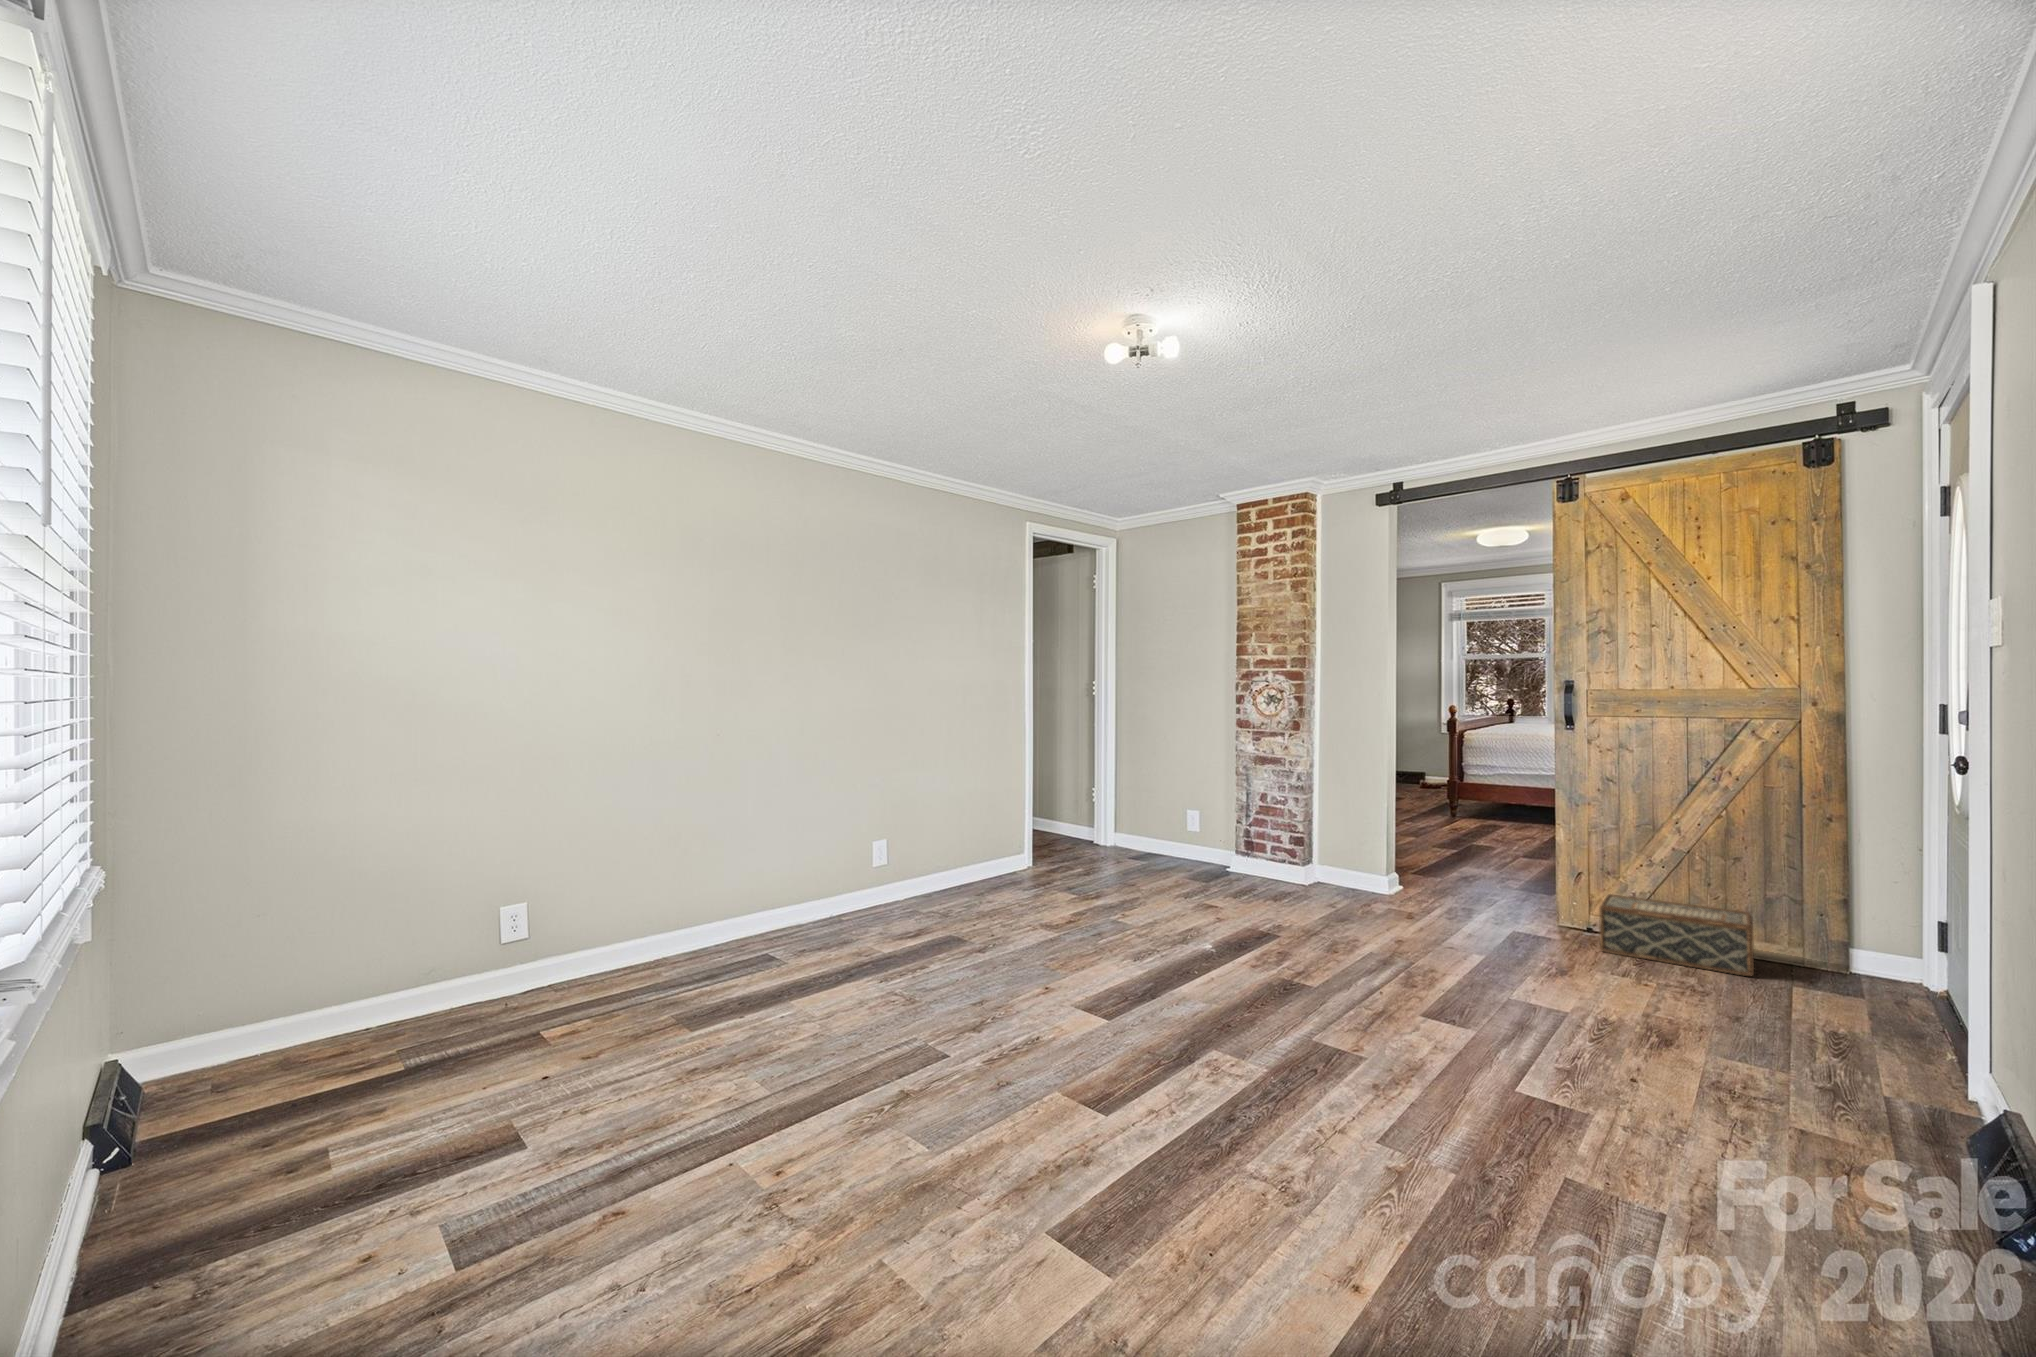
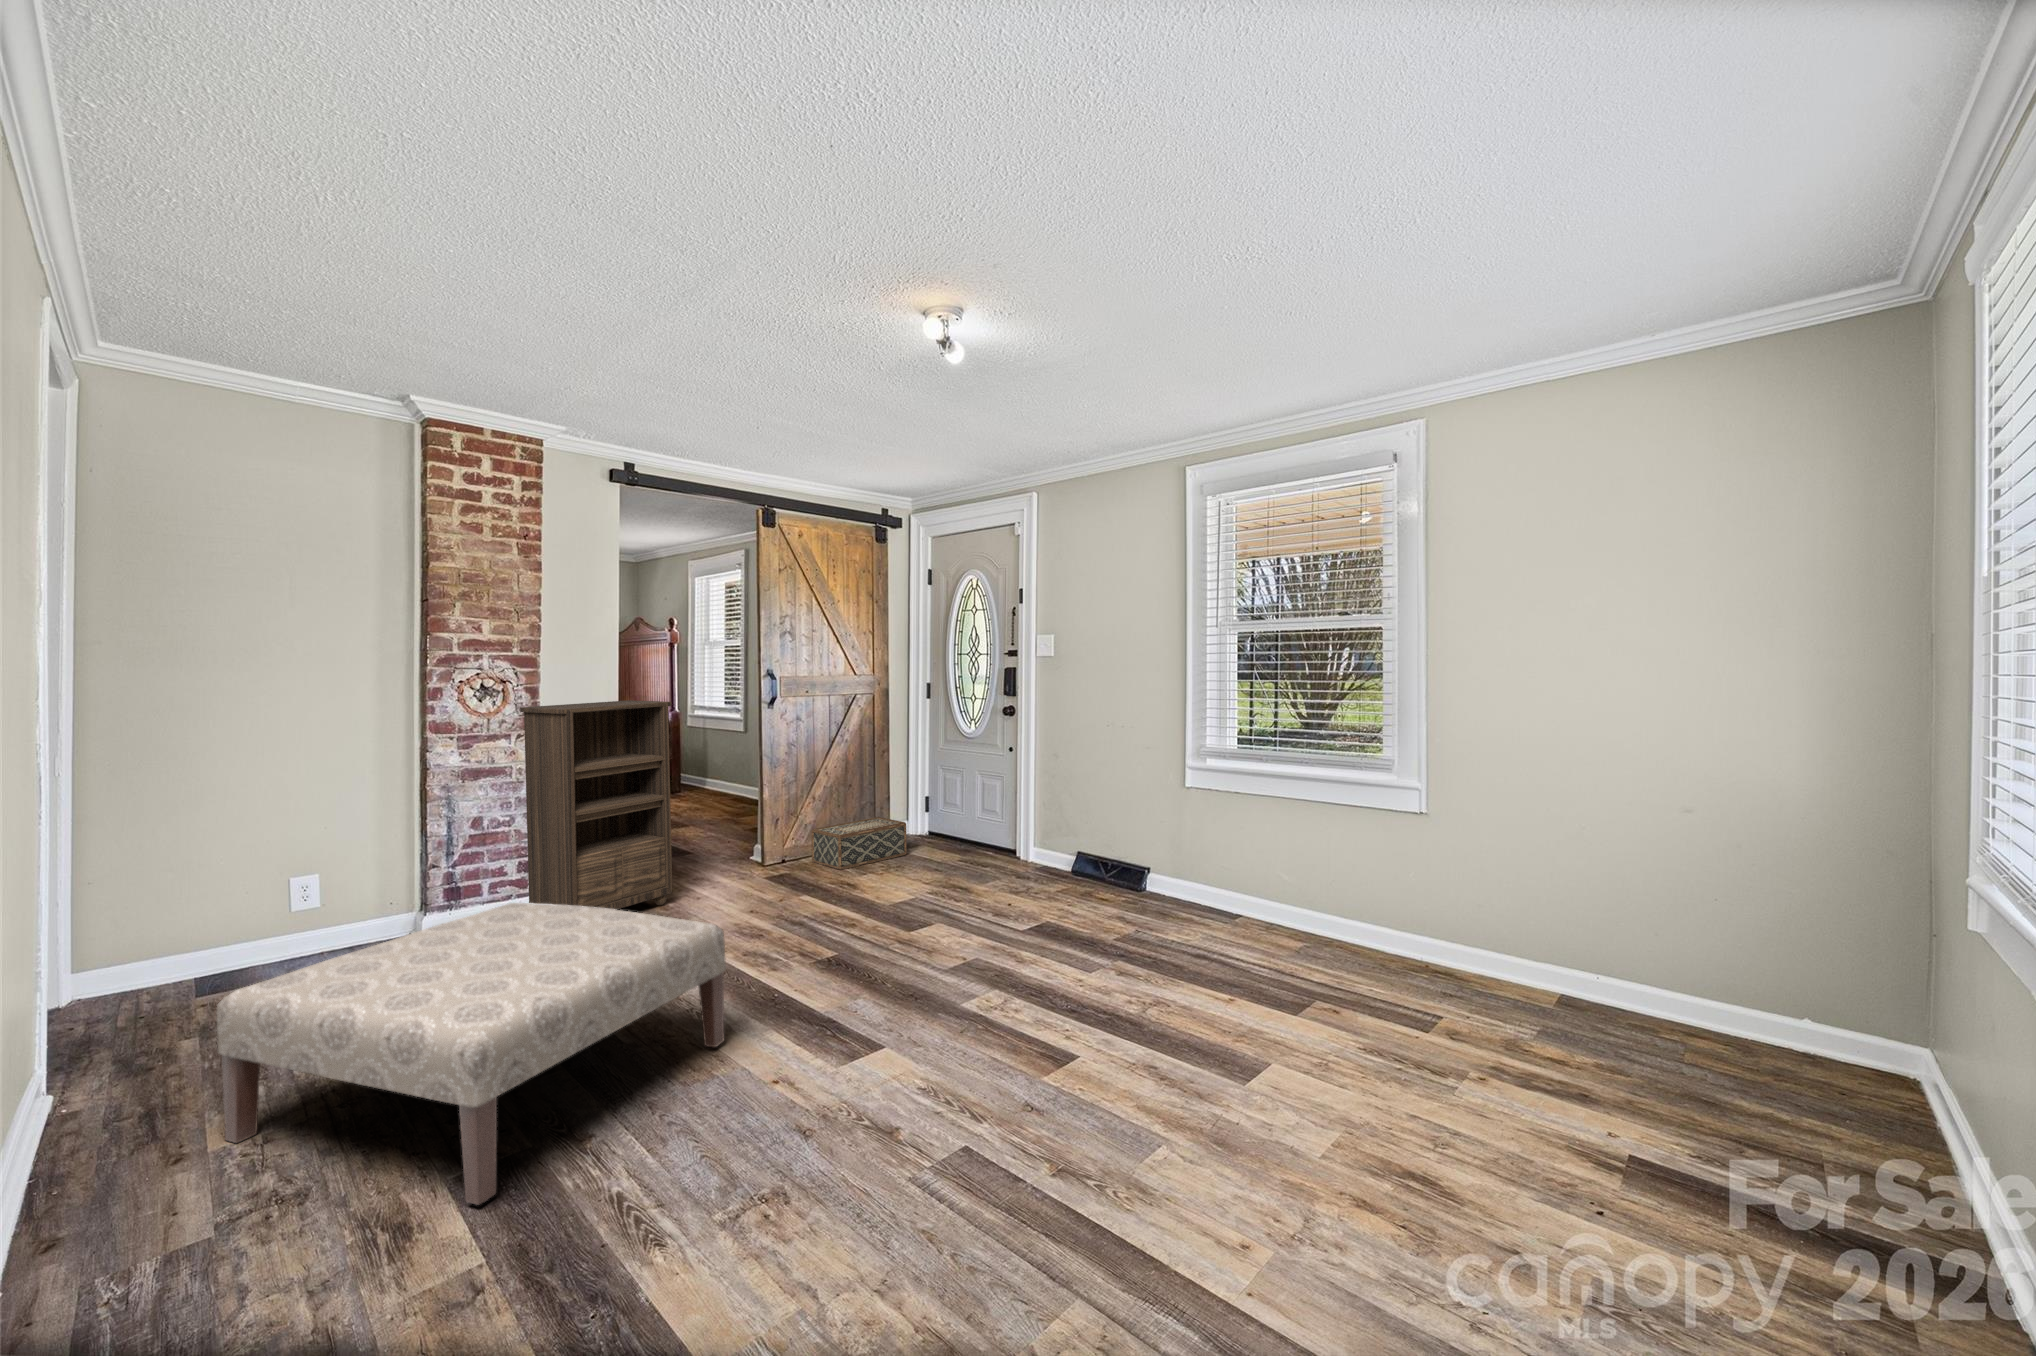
bookshelf: none [1261,711,1378,906] -> present [520,700,672,910]
ottoman: none [898,826,1127,961] -> present [217,903,726,1205]

